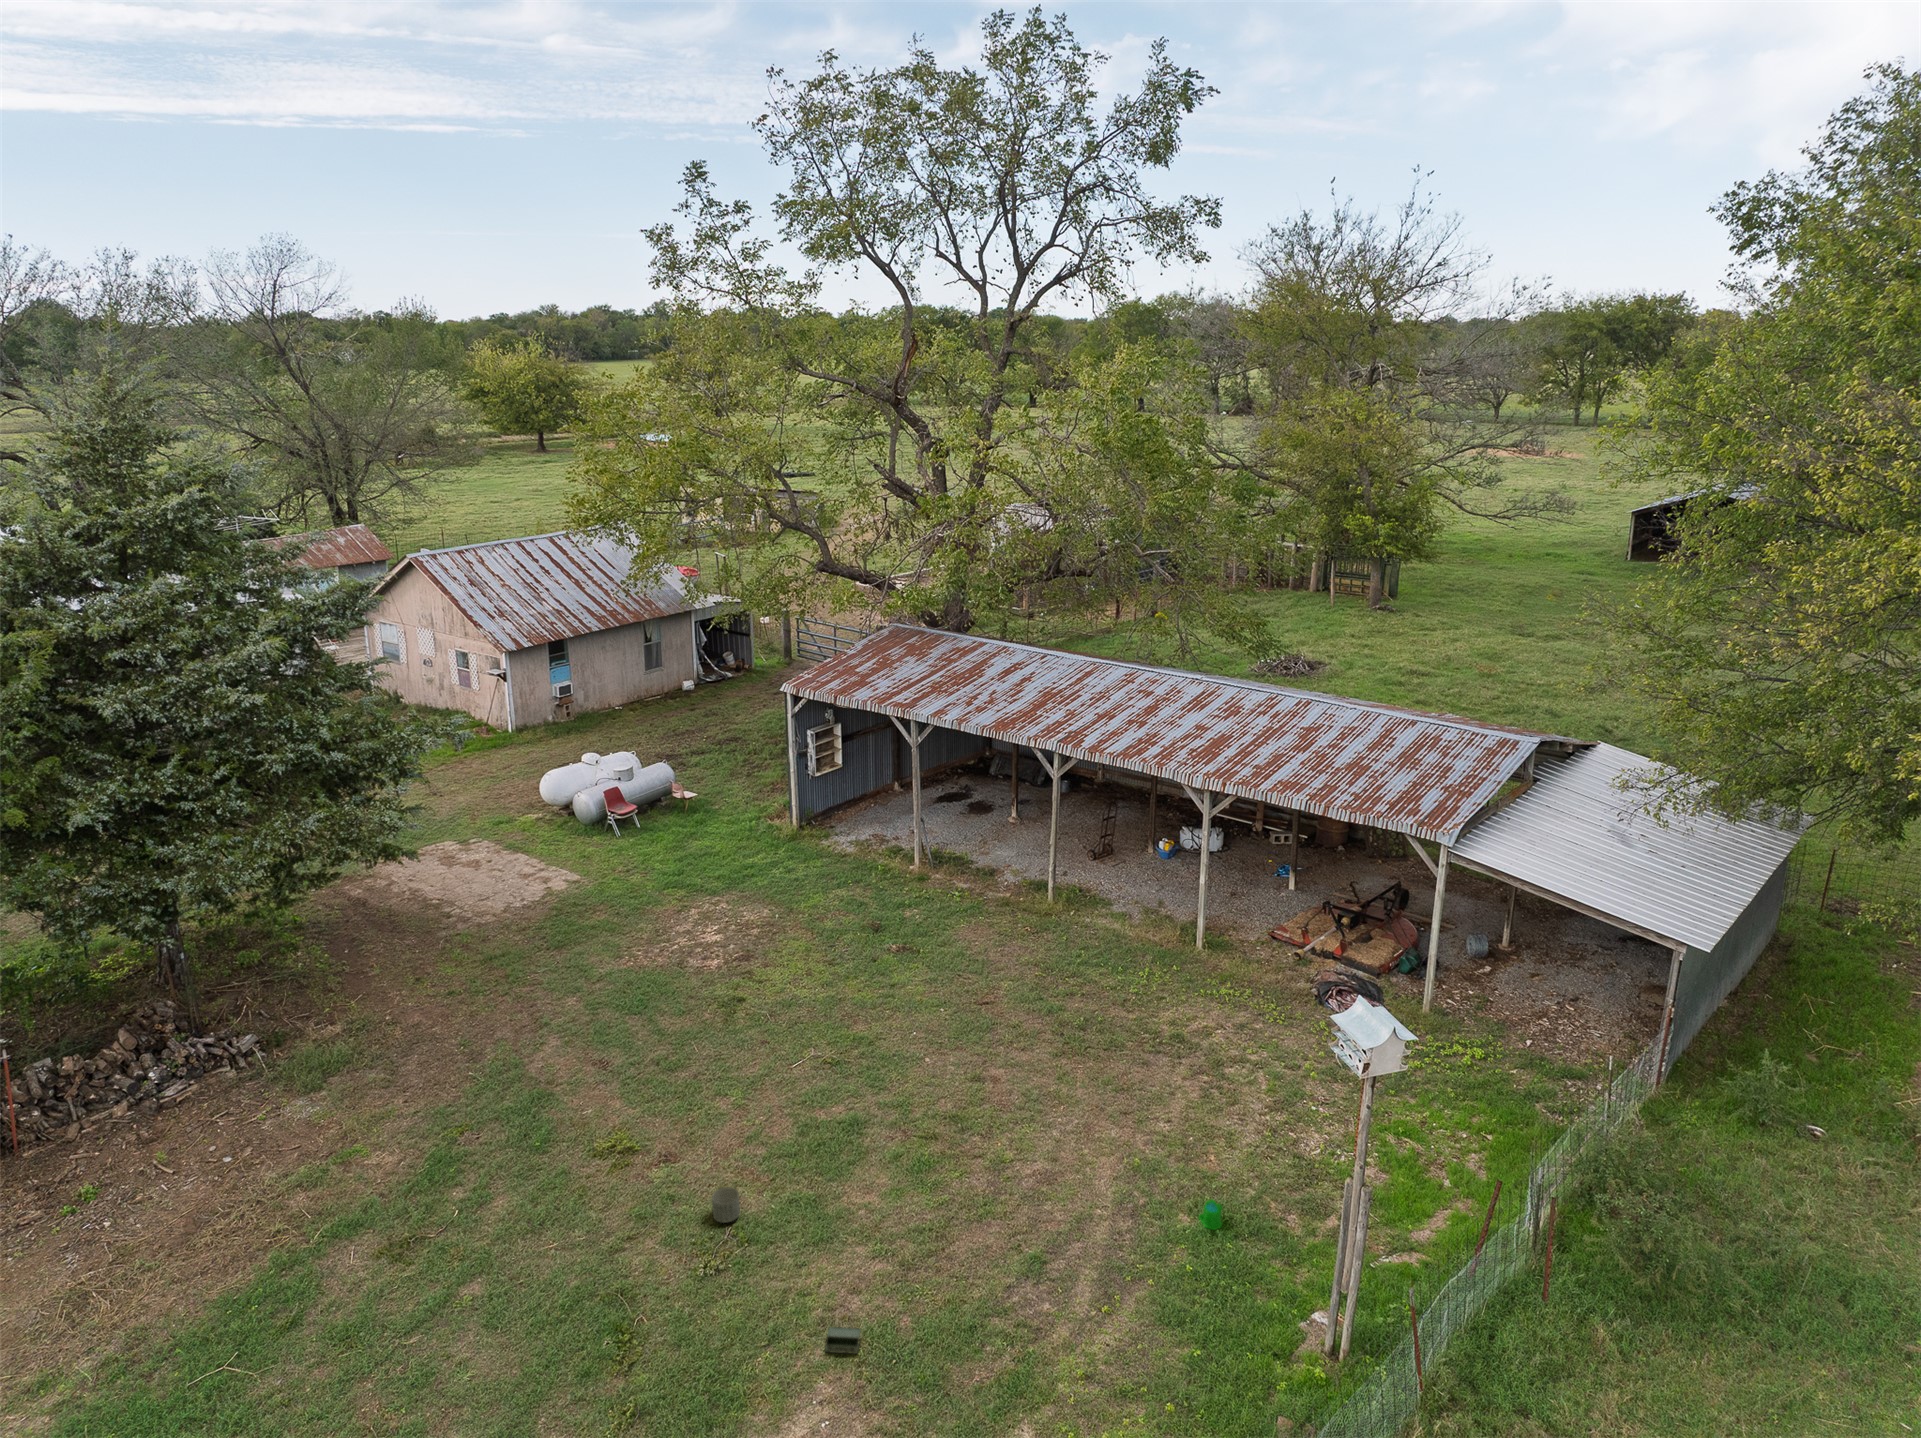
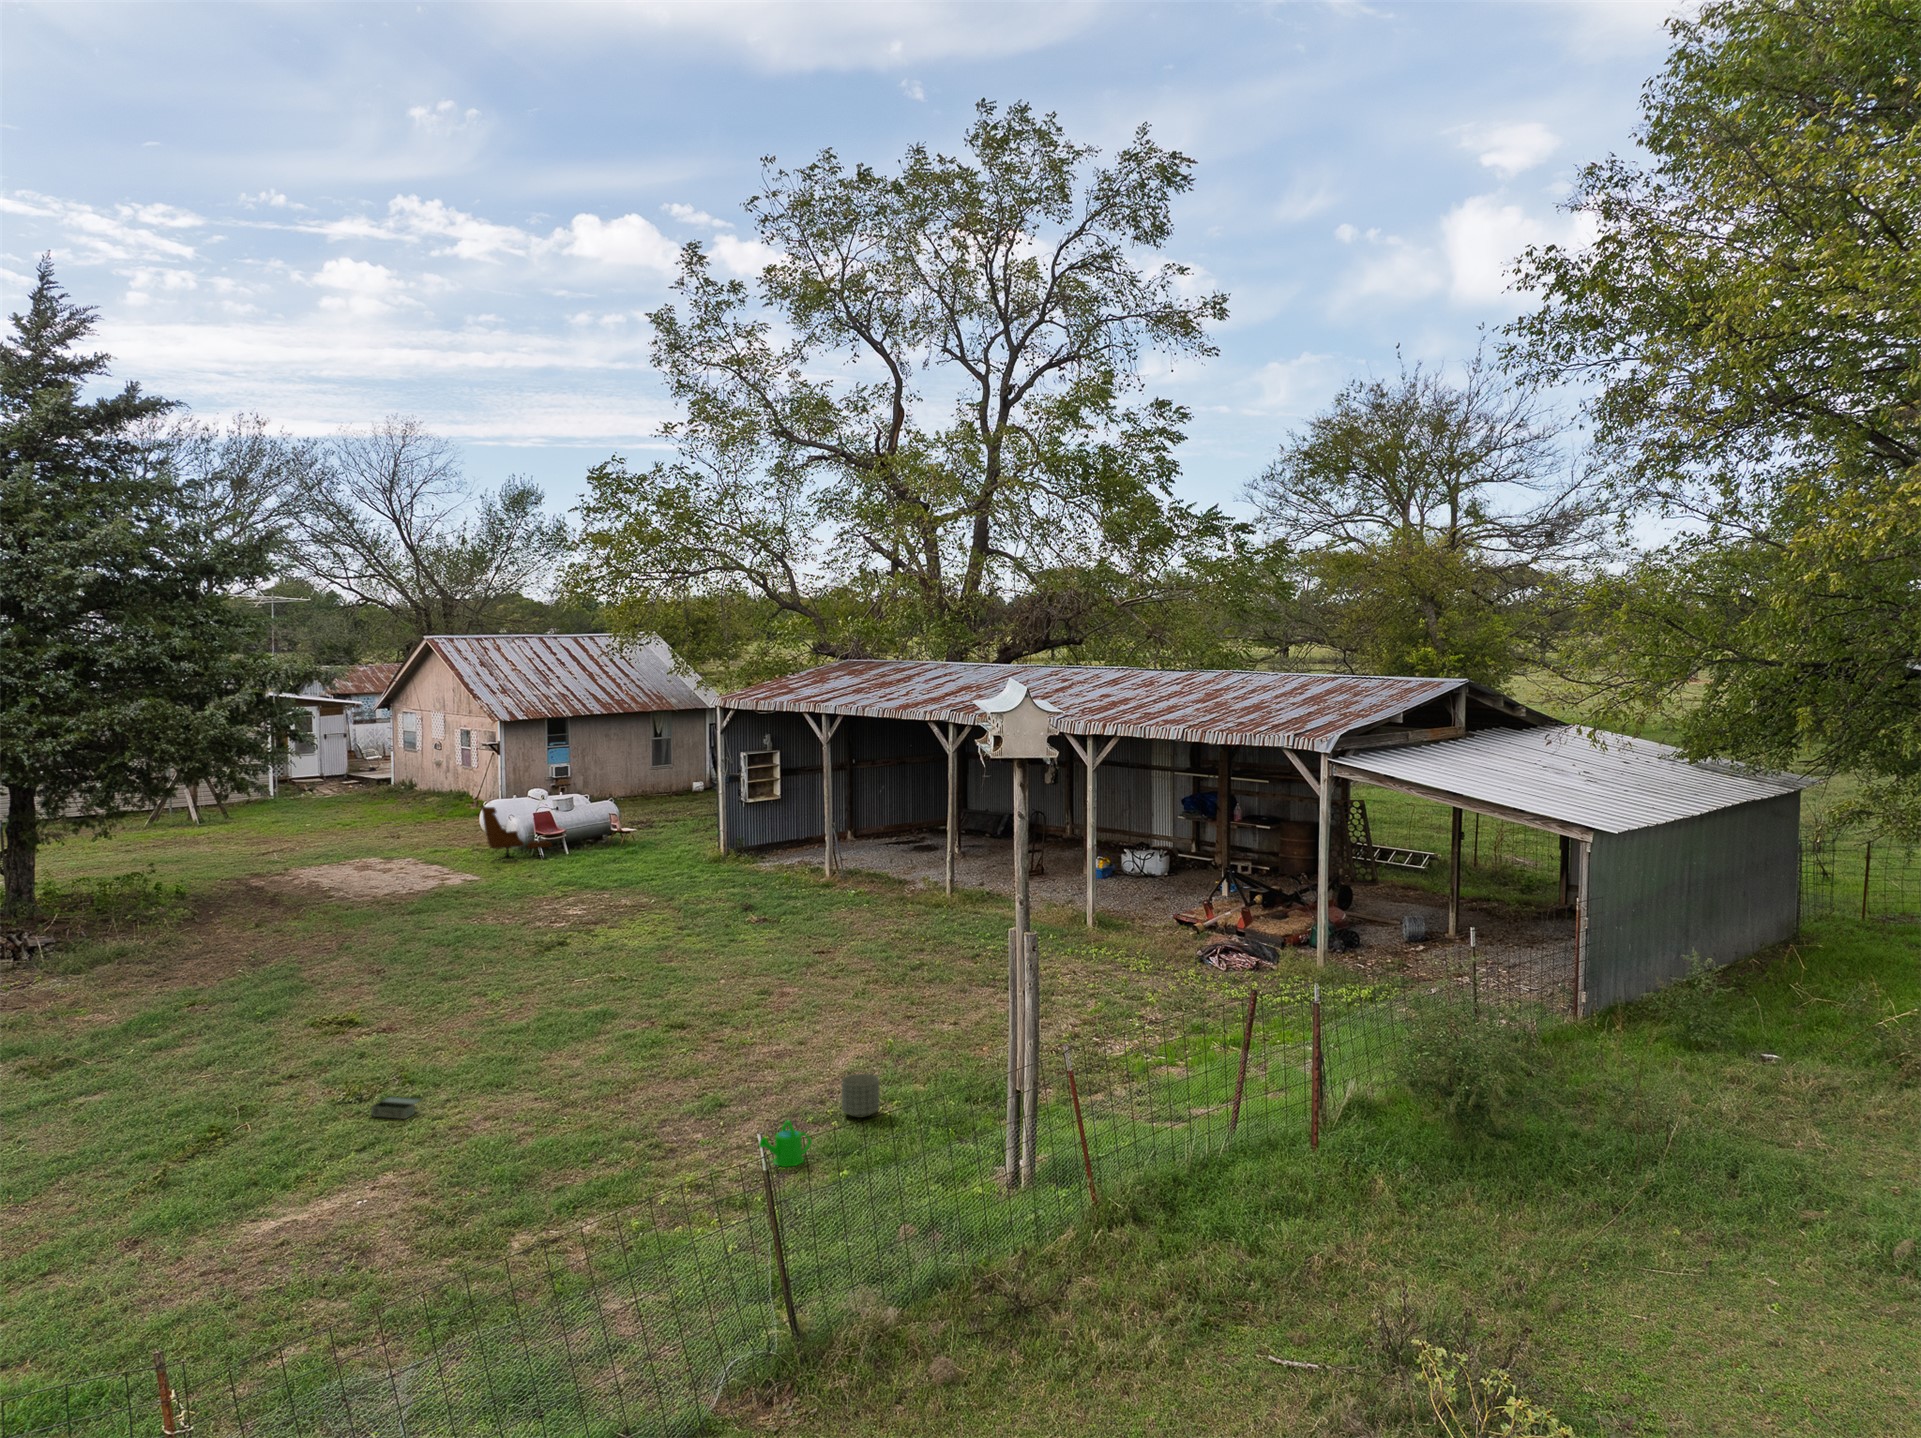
lounge chair: none [568,798,632,850] -> present [481,806,552,860]
planter: present [712,1187,740,1223] -> present [842,1074,879,1118]
watering can: present [1198,1200,1223,1230] -> present [759,1120,812,1167]

